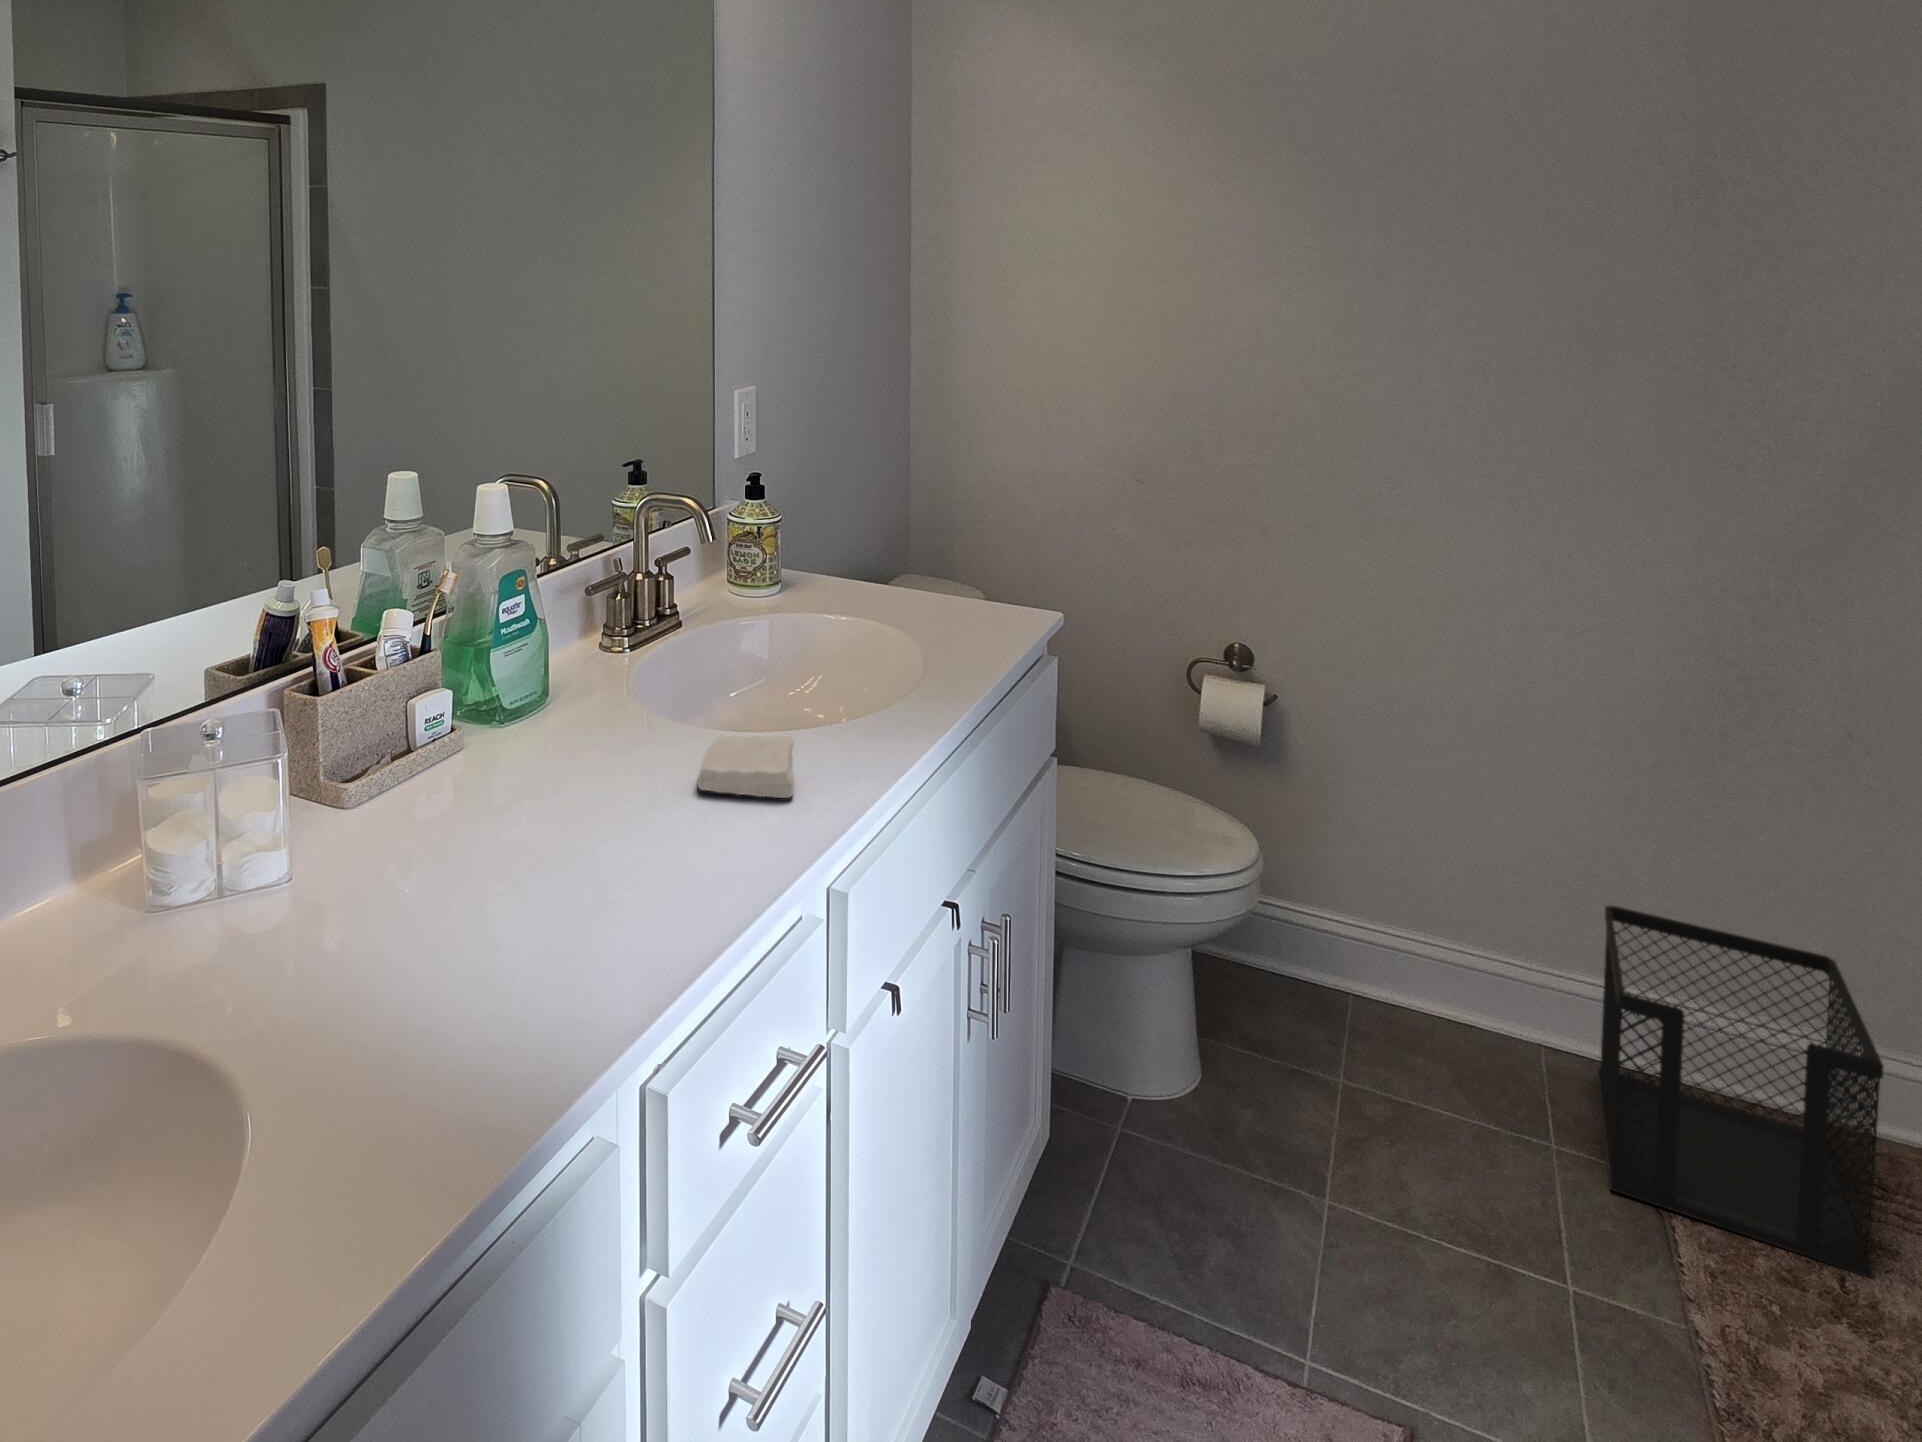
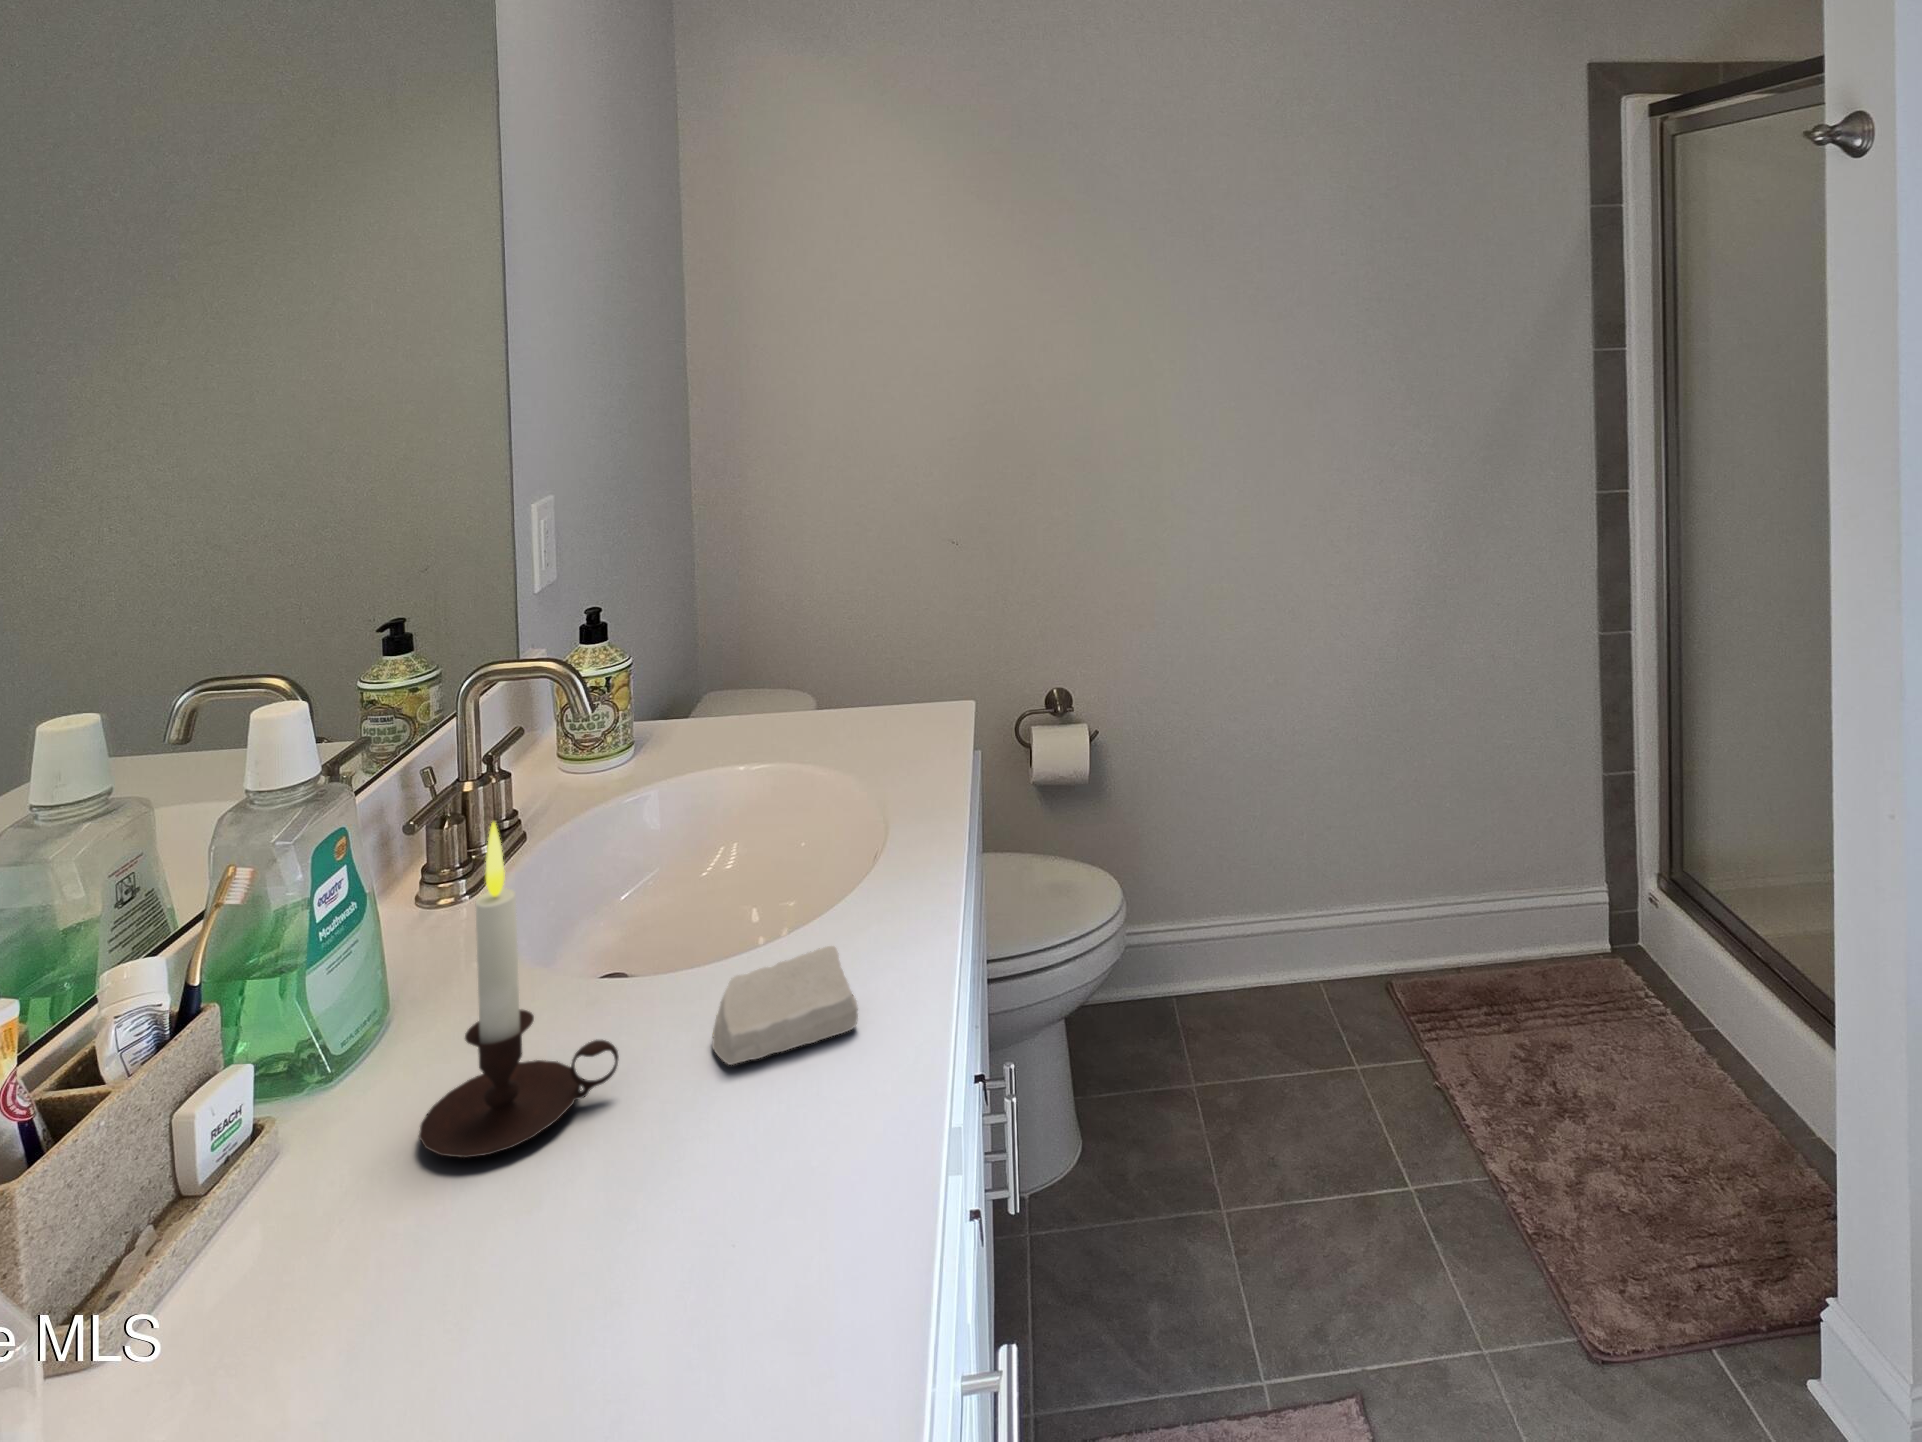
candle: none [522,577,634,787] -> present [419,822,619,1158]
wastebasket: present [1597,905,1884,1278] -> none [1366,833,1567,1084]

